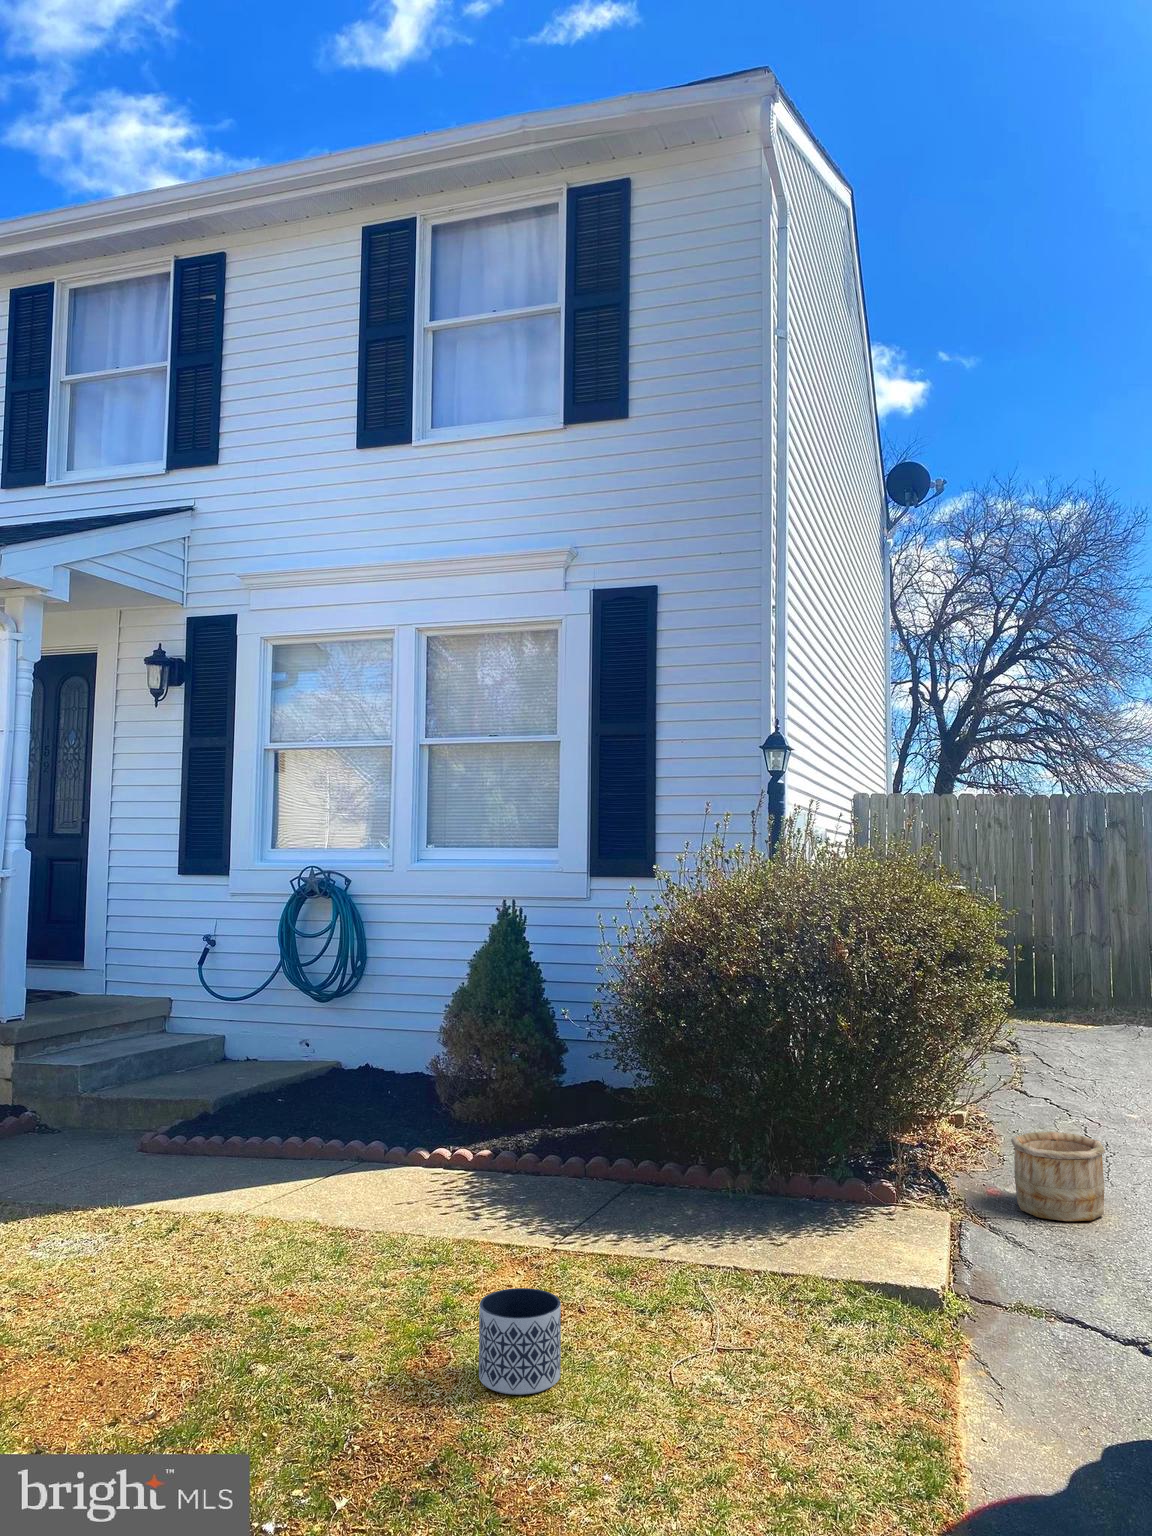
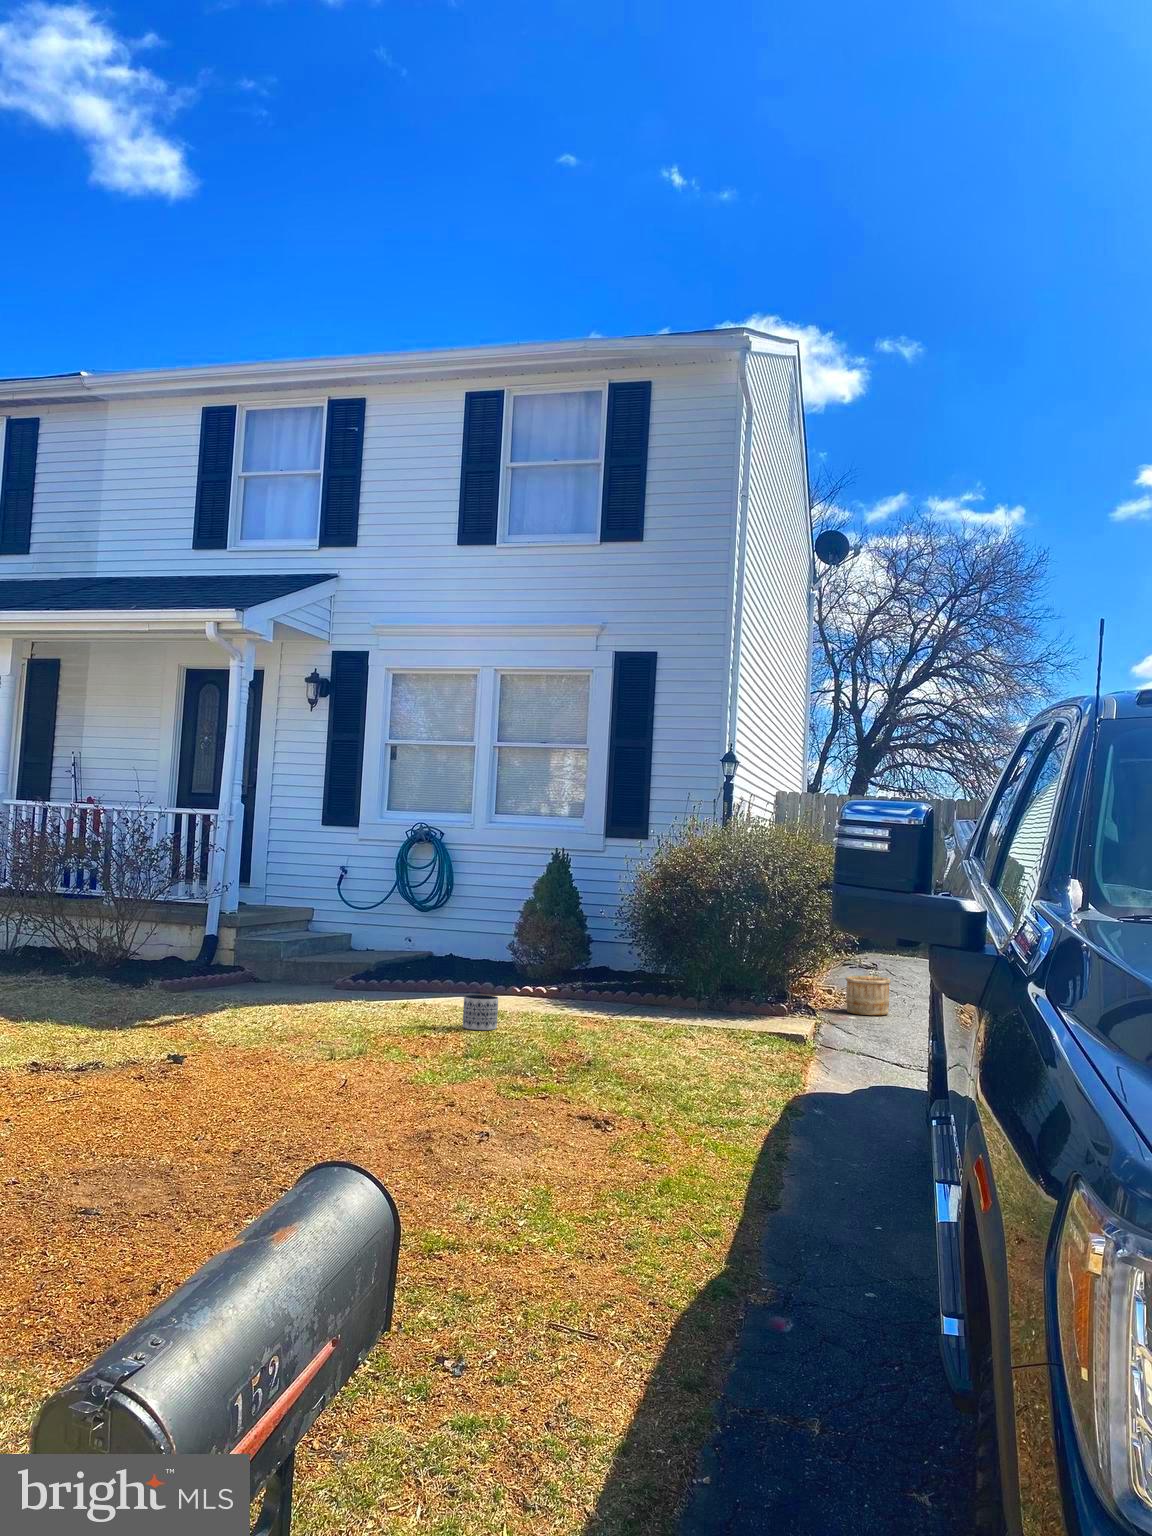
planter: present [479,1288,561,1395] -> present [463,995,498,1030]

